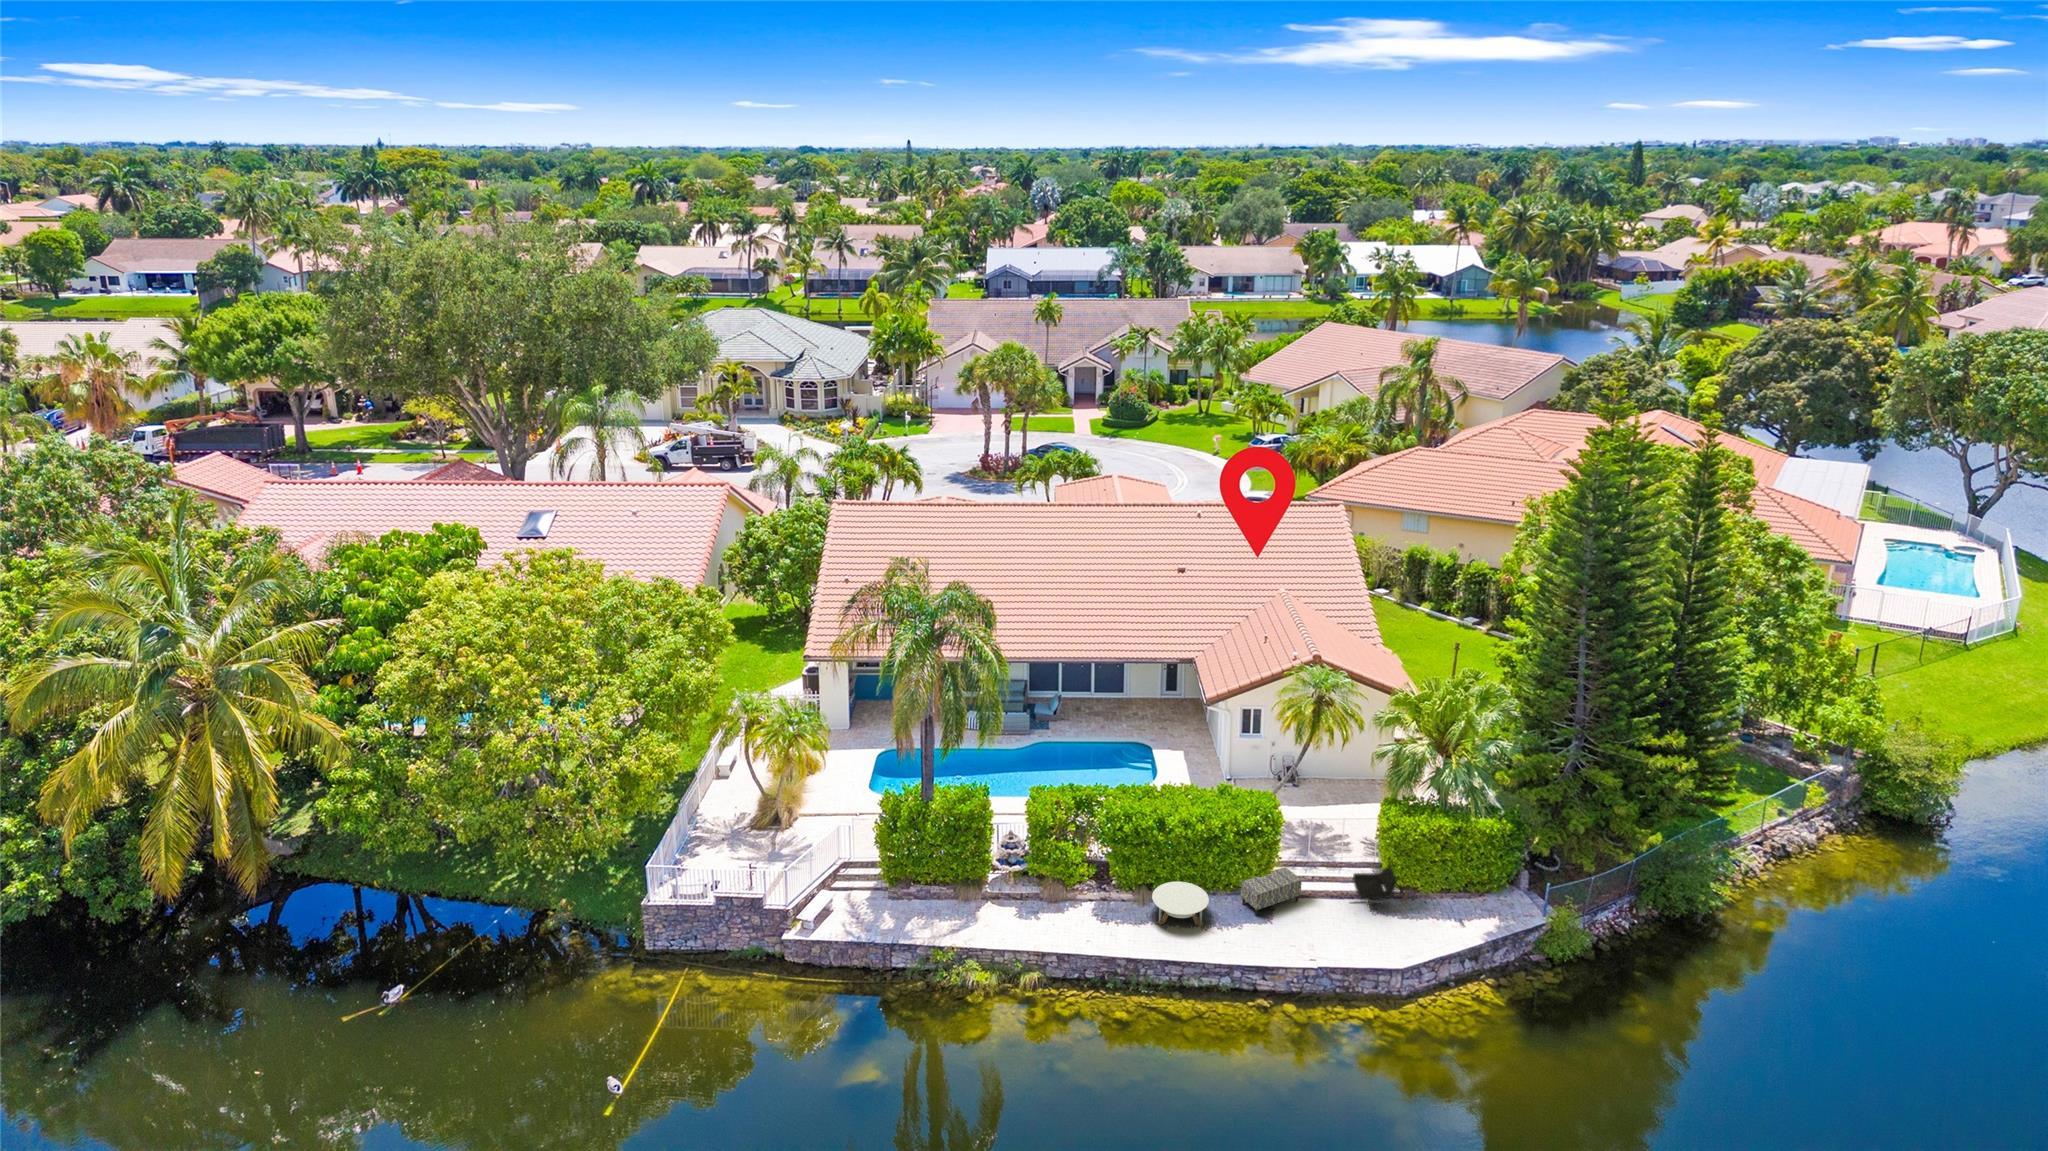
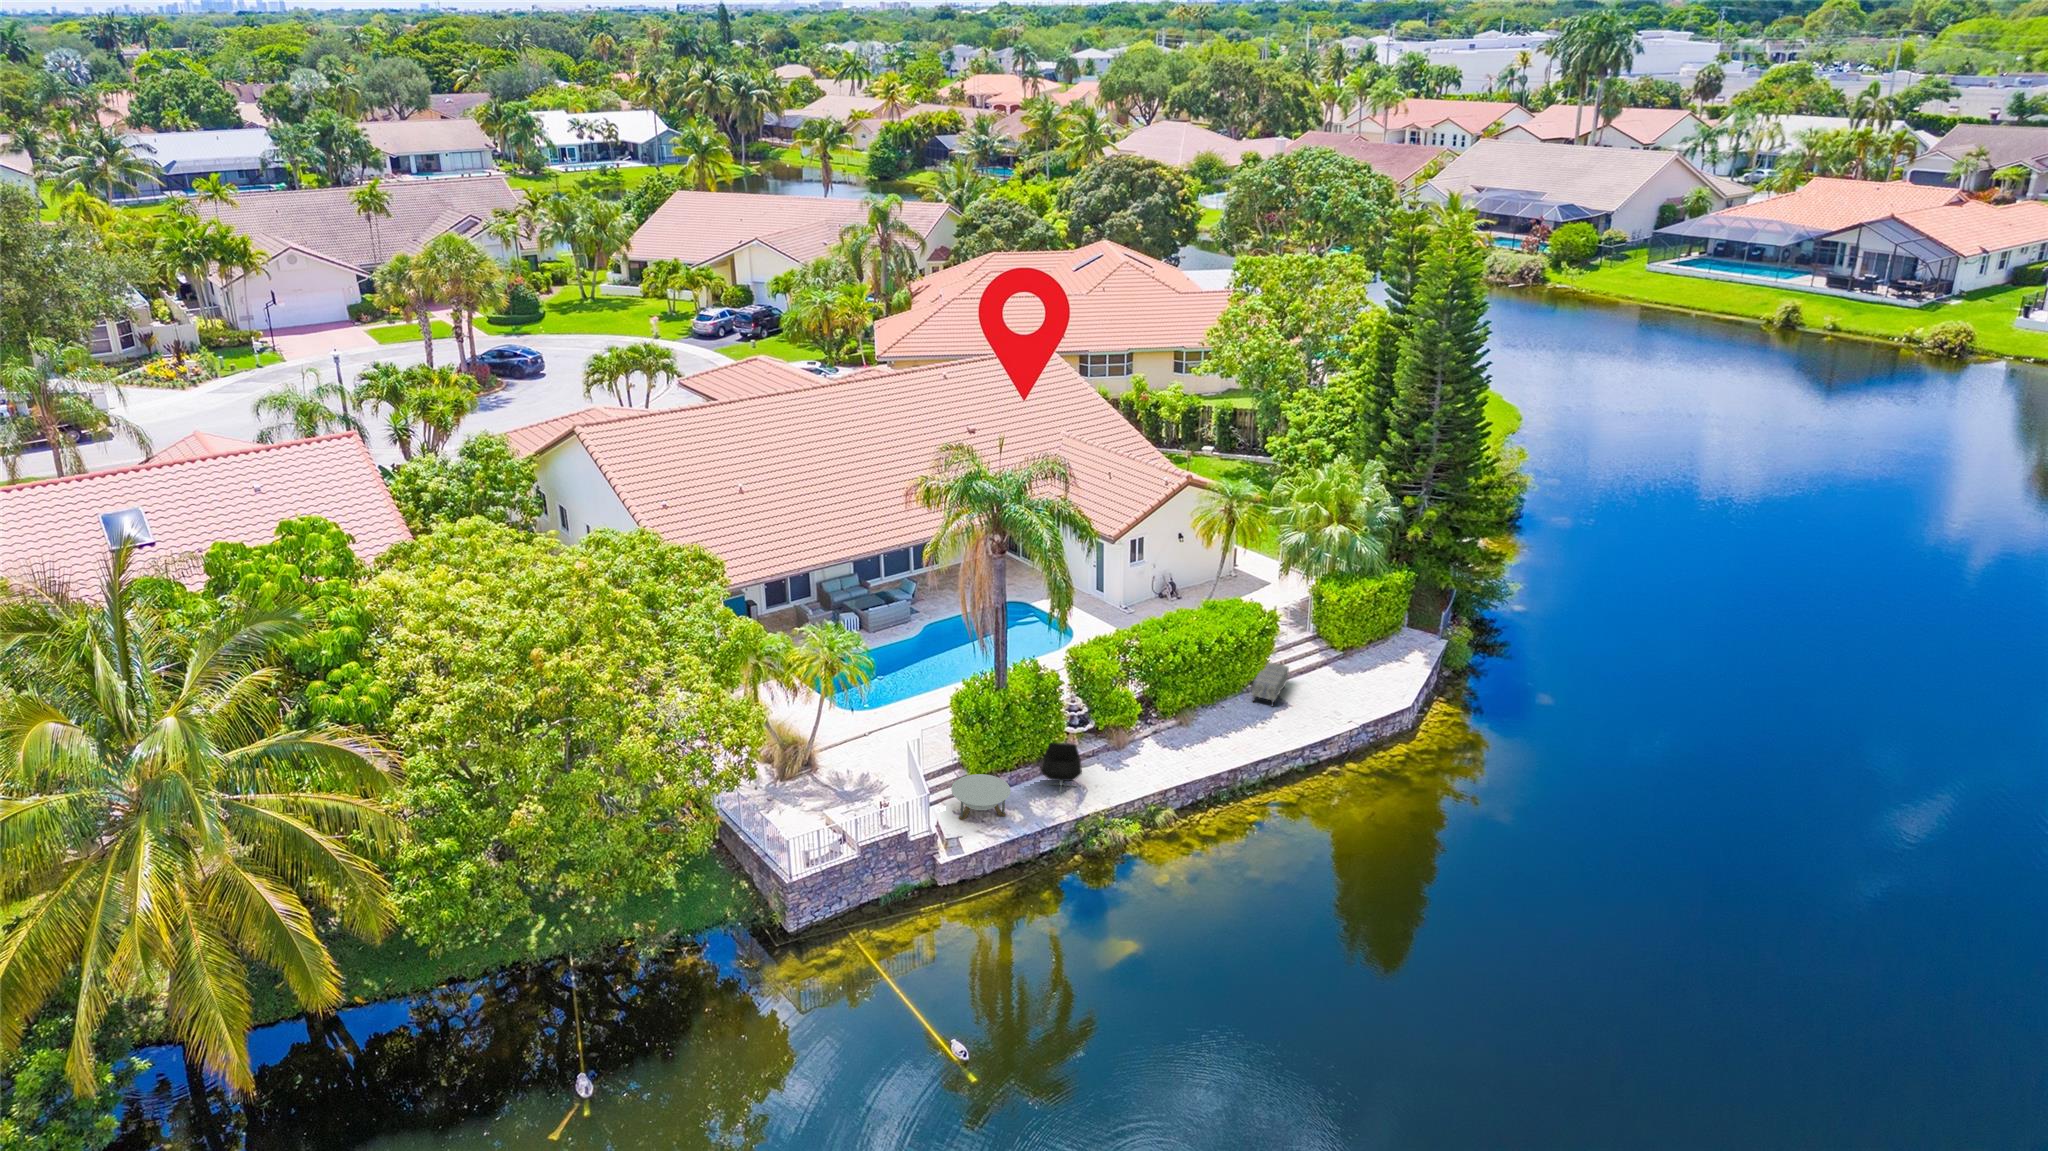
lounge chair: present [1353,867,1397,910] -> present [1041,742,1082,793]
round table: present [1152,882,1209,926] -> present [951,774,1011,820]

